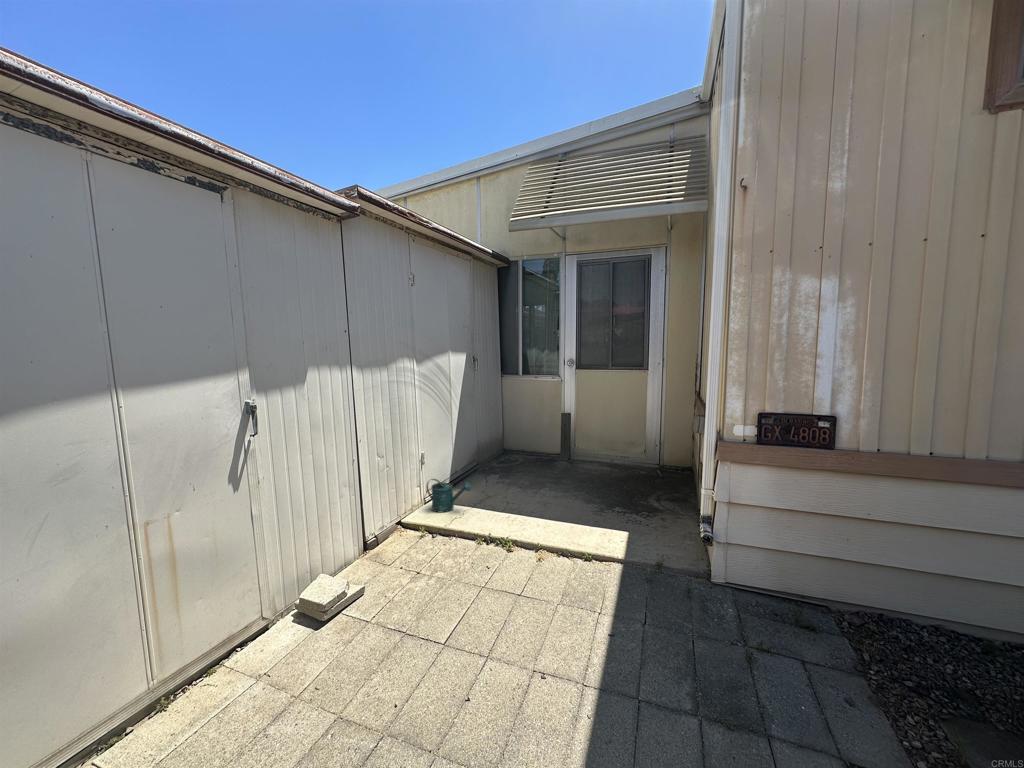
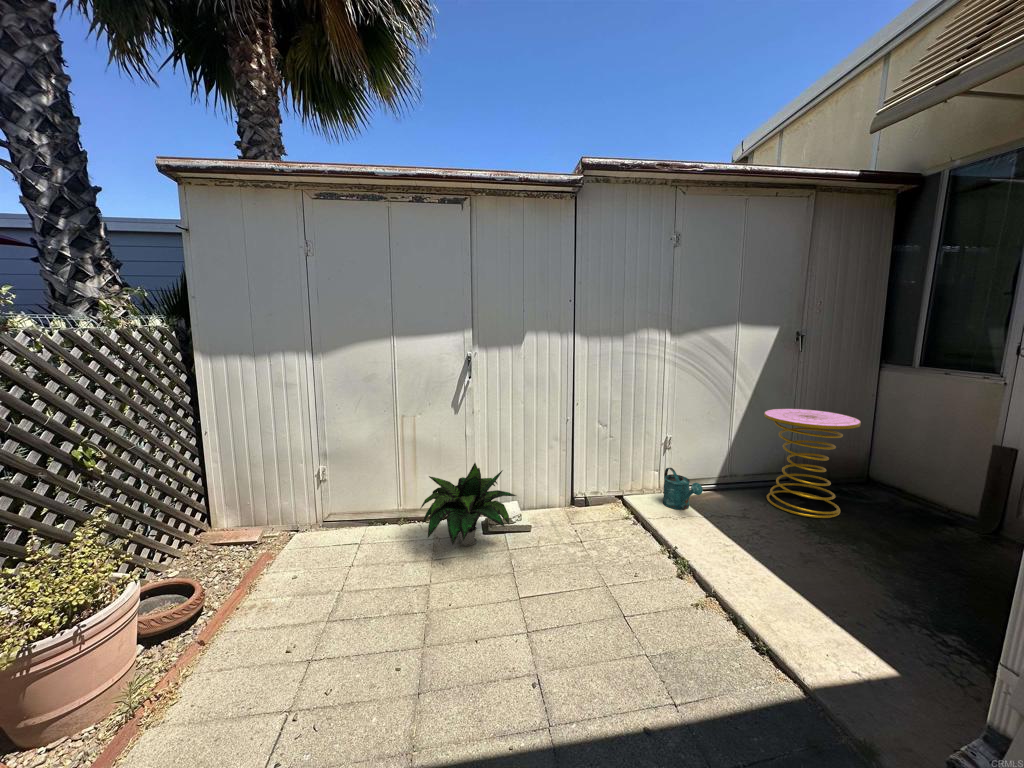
side table: none [470,409,524,483] -> present [764,409,861,518]
potted plant: none [236,536,391,674] -> present [421,463,516,546]

